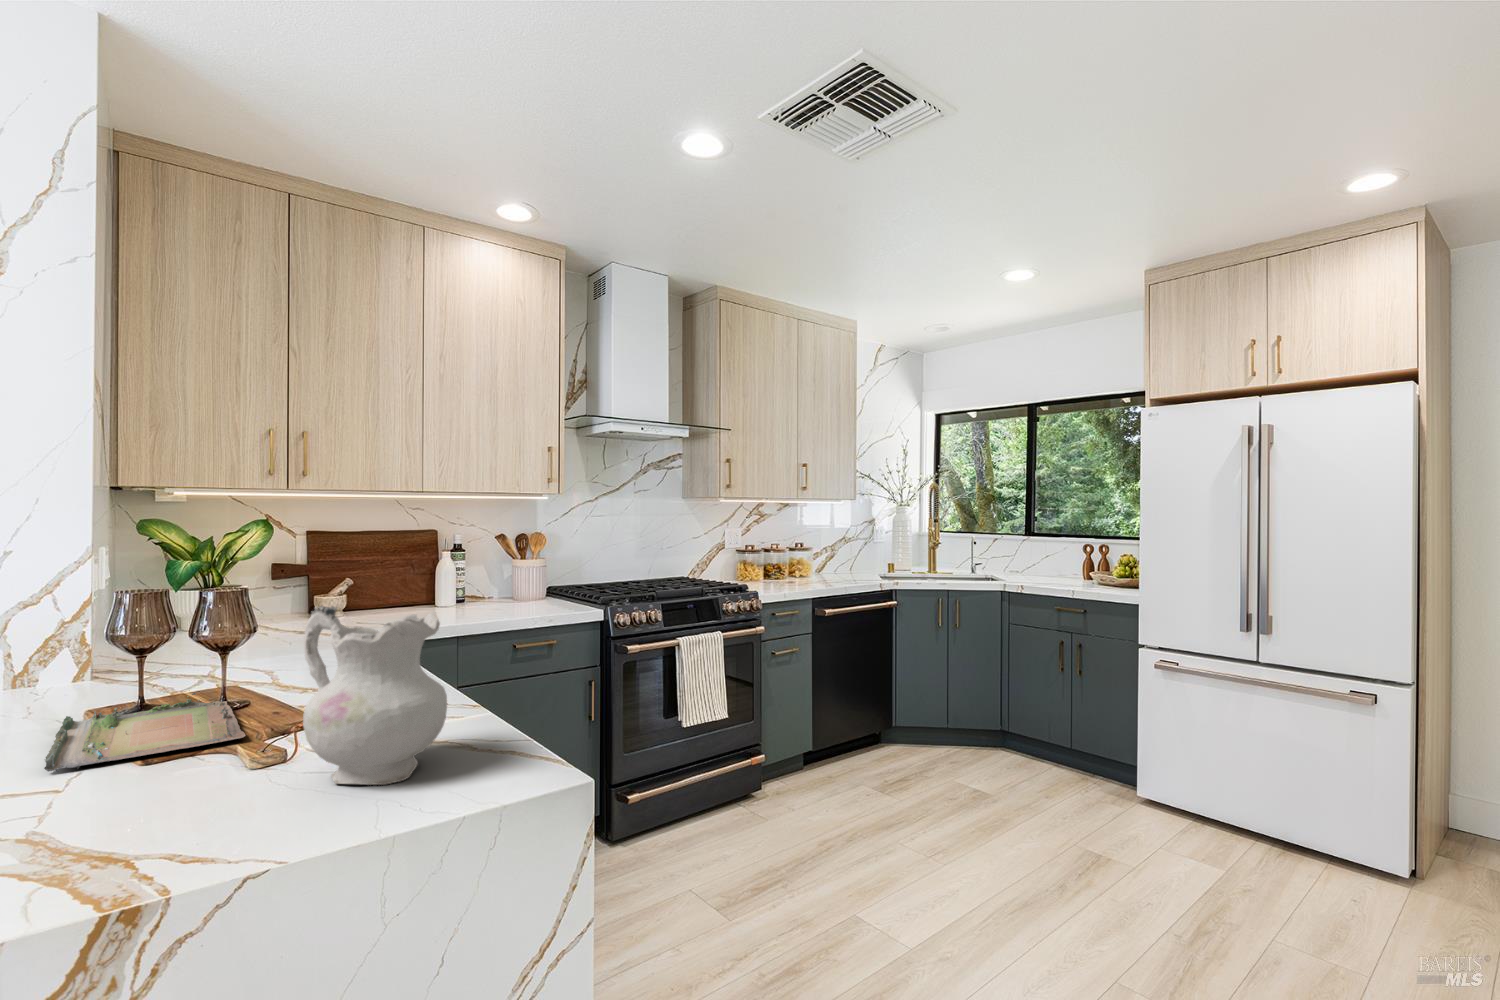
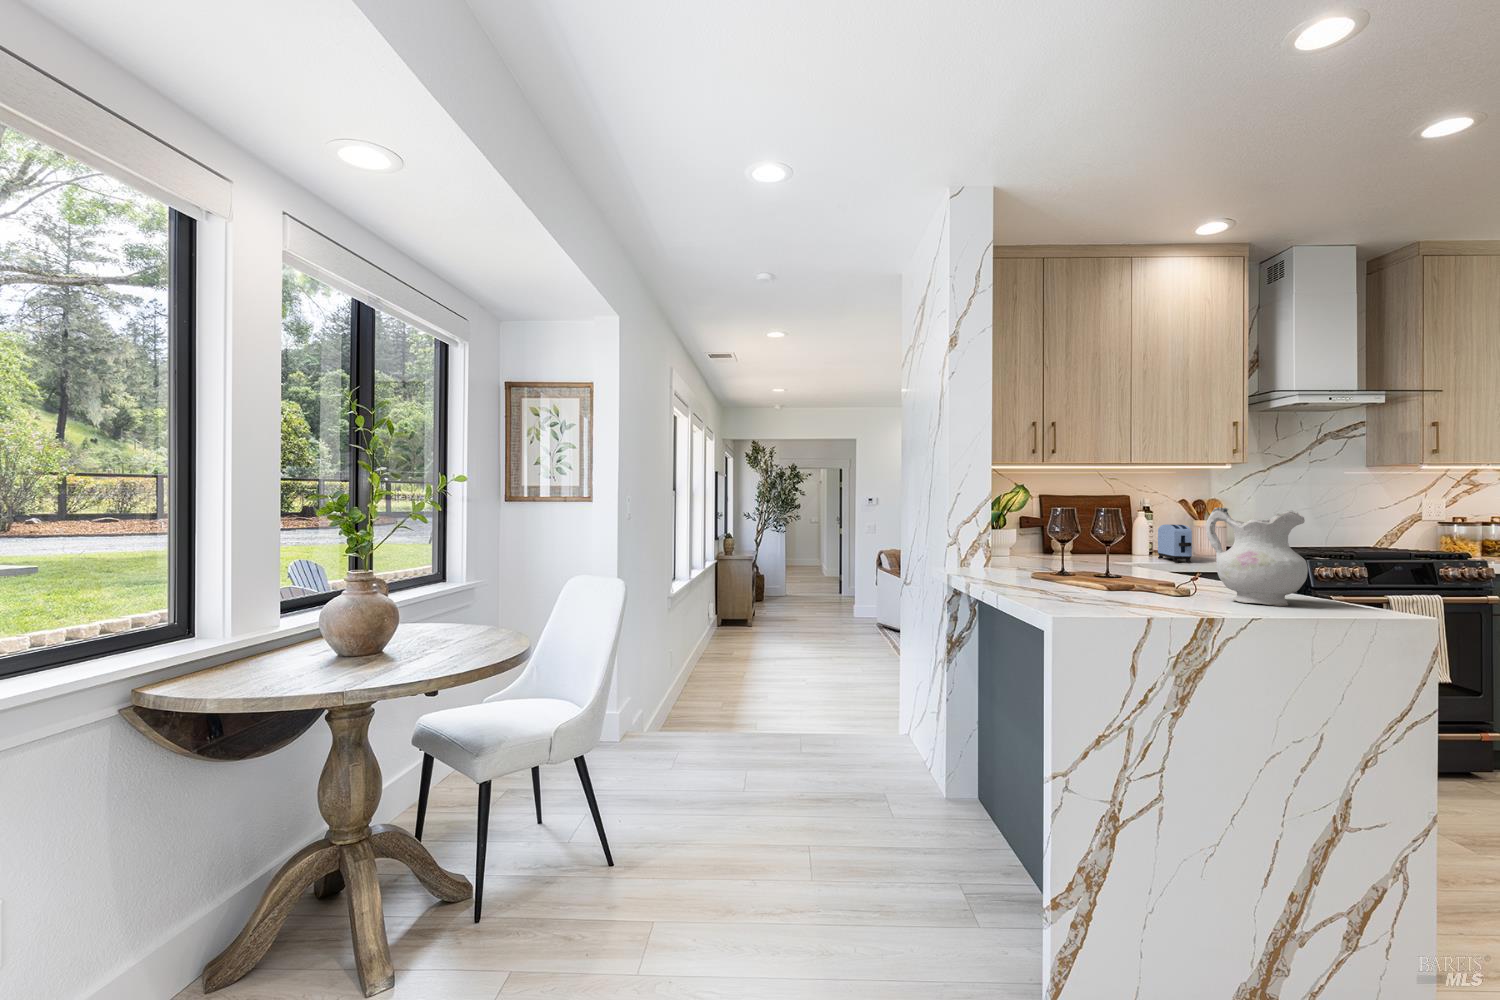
toaster: none [458,570,488,621] -> present [1158,524,1192,562]
tray: present [44,693,245,773] -> none [1028,567,1145,588]

